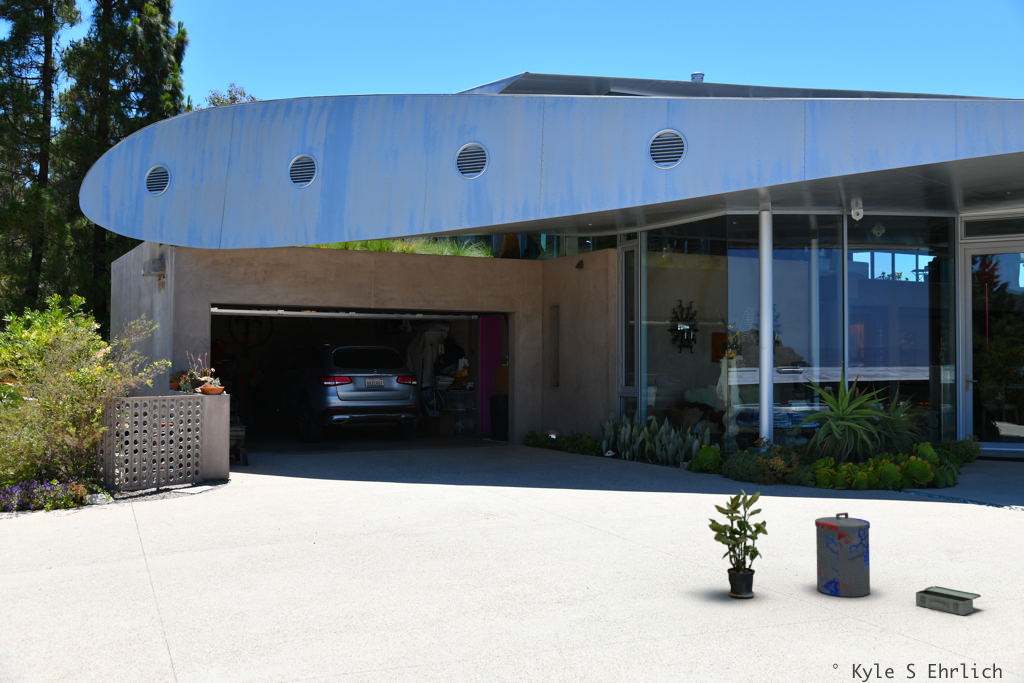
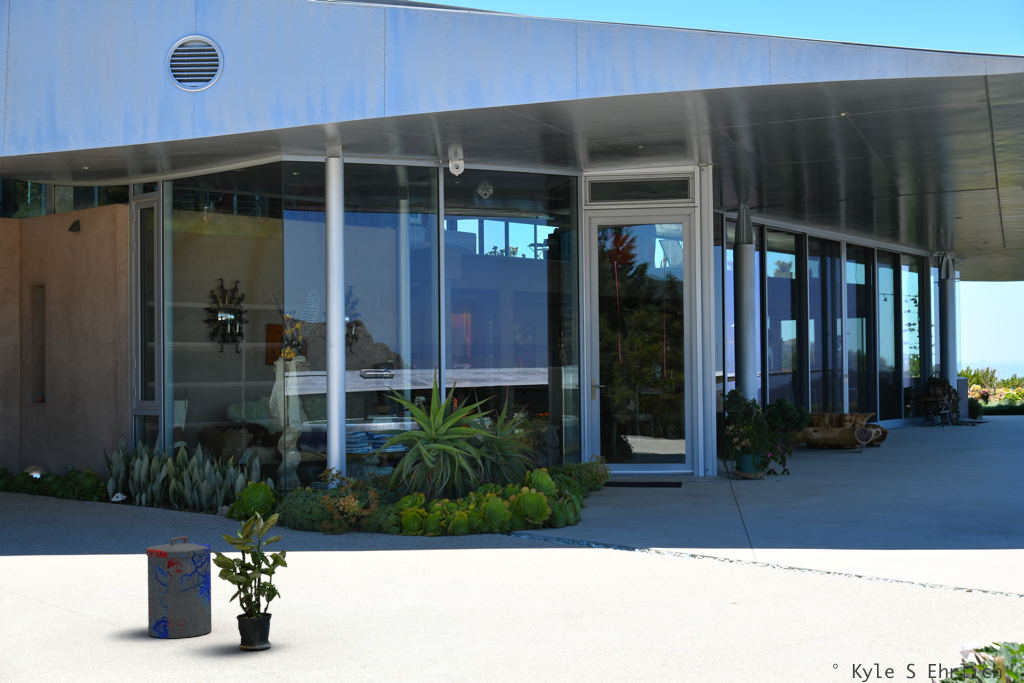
trash can: present [815,512,870,597] -> present [146,536,212,638]
toolbox: present [916,586,981,615] -> none [463,617,534,646]

